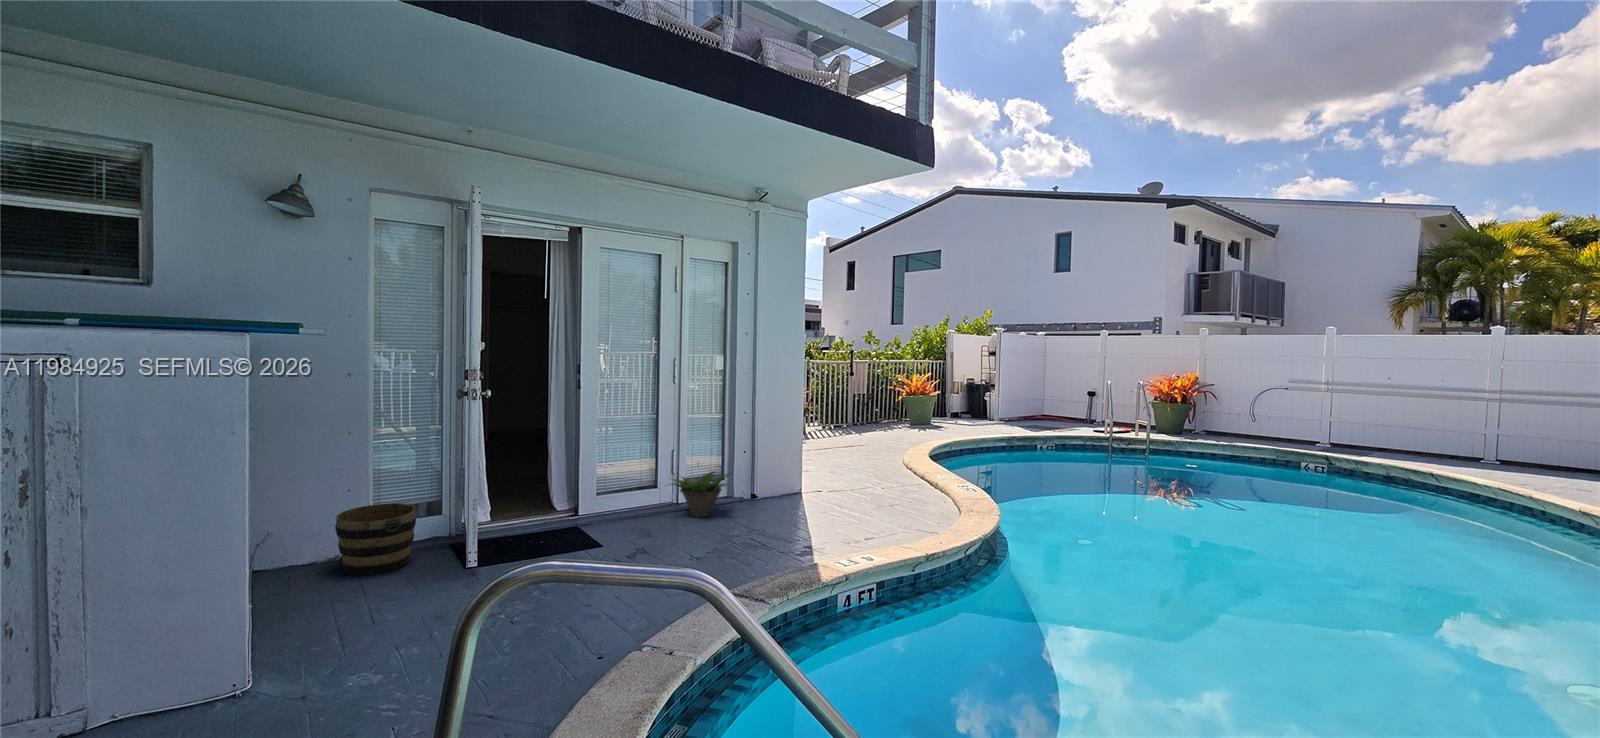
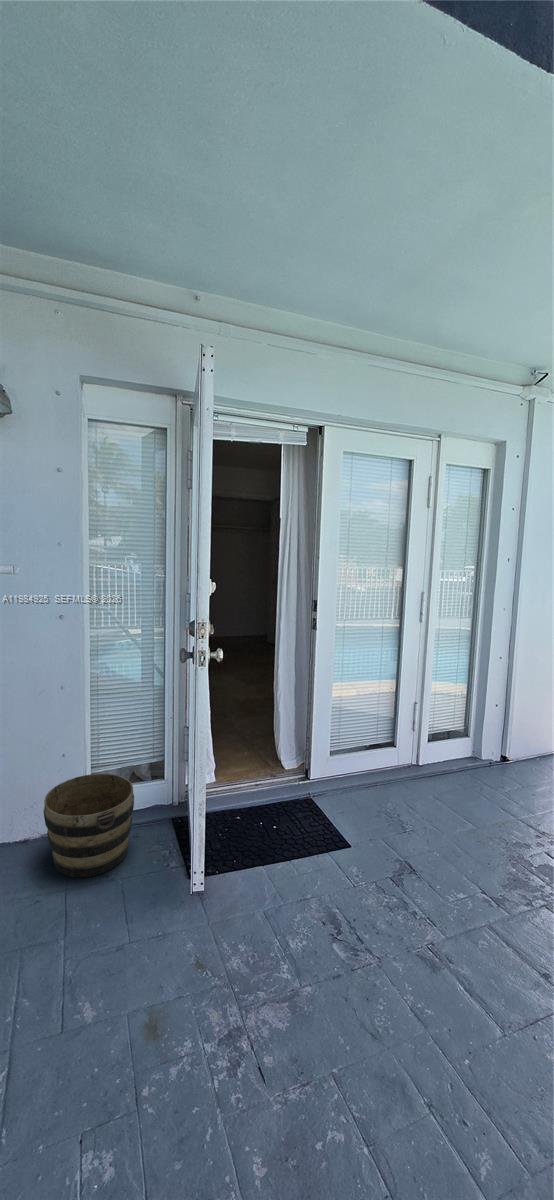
decorative plant: present [671,471,729,517] -> none [412,729,500,793]

